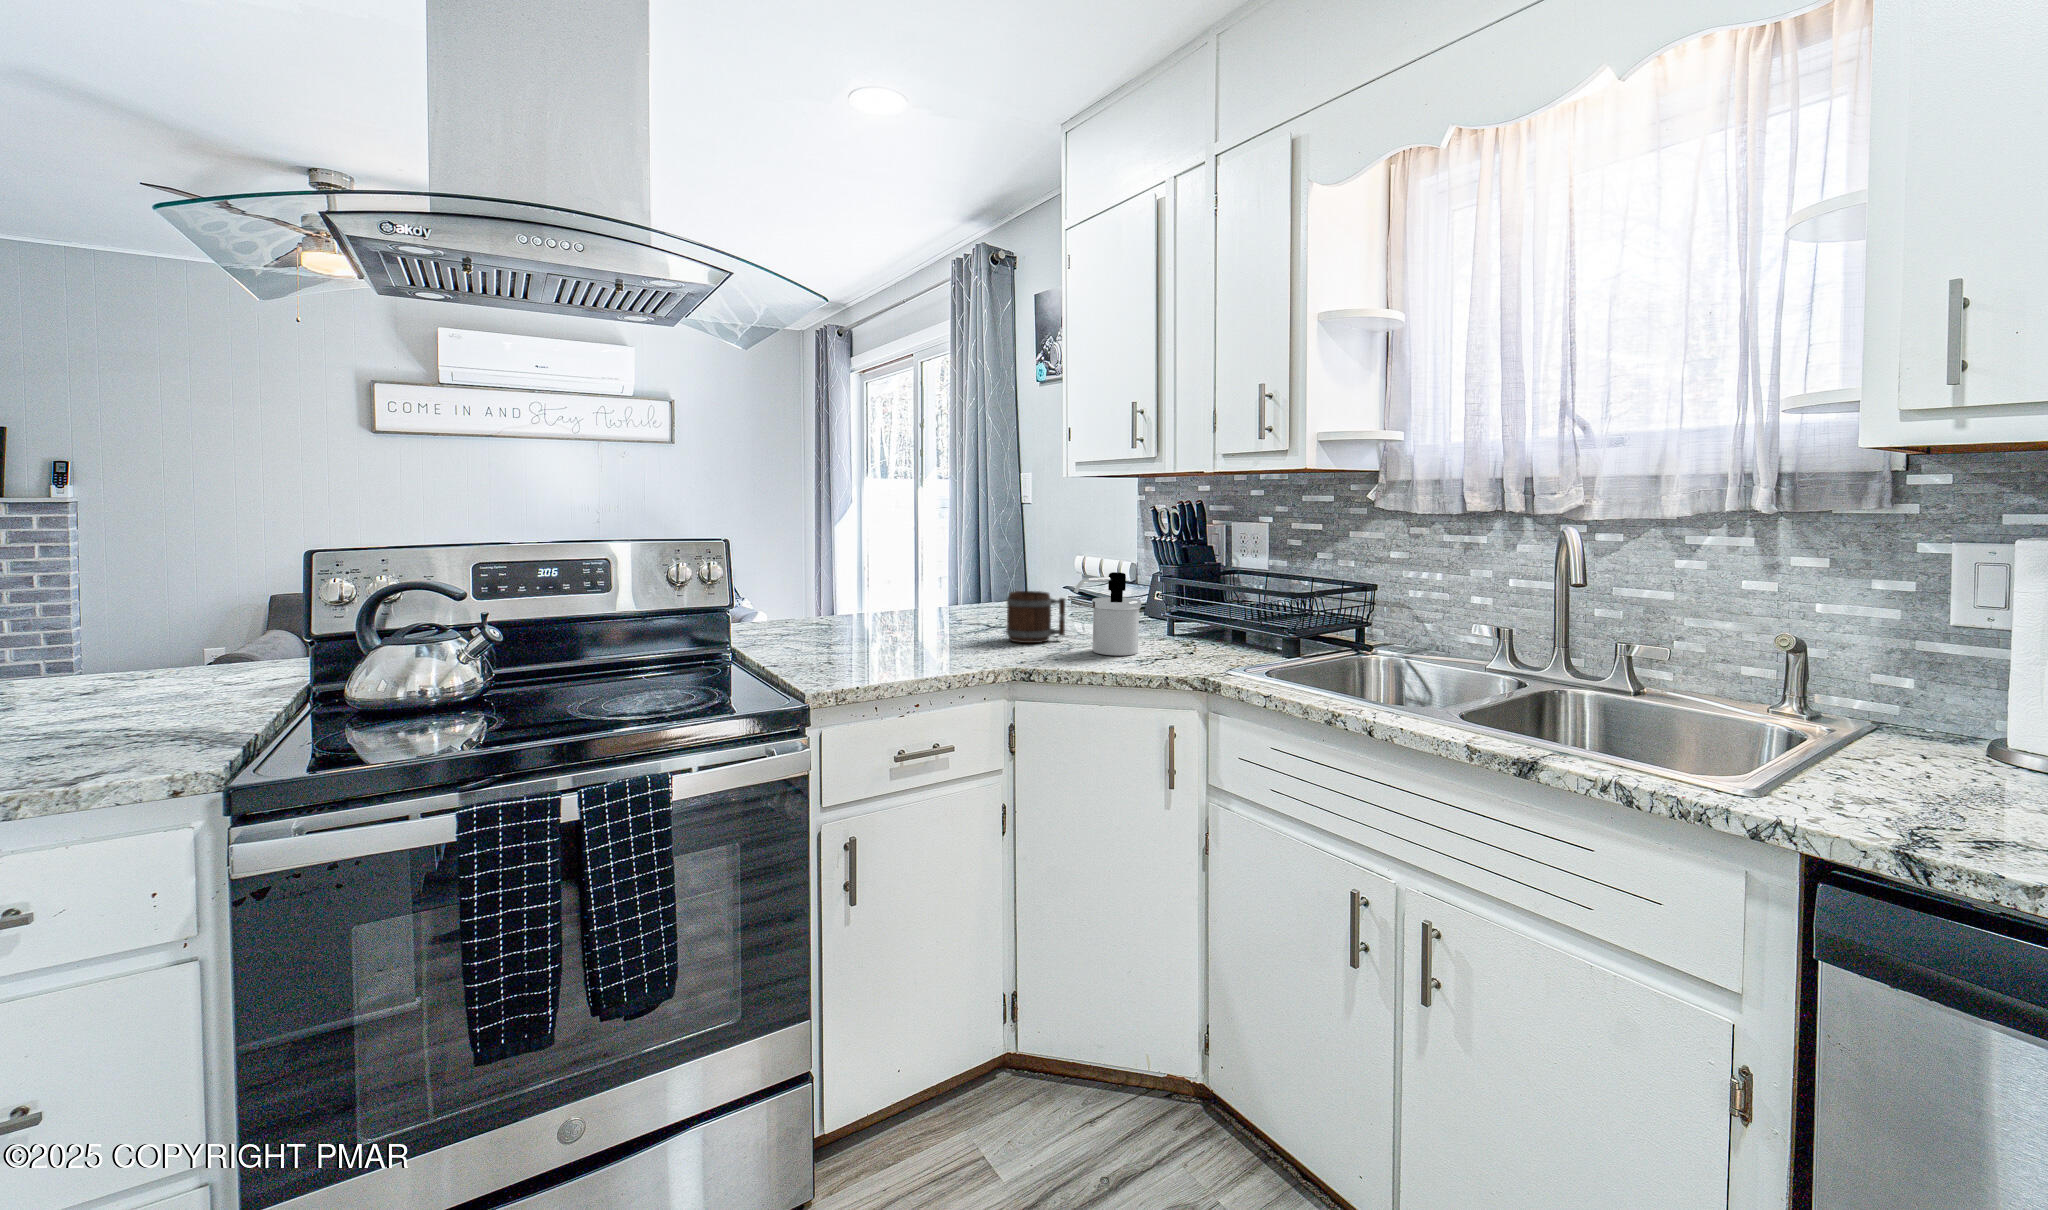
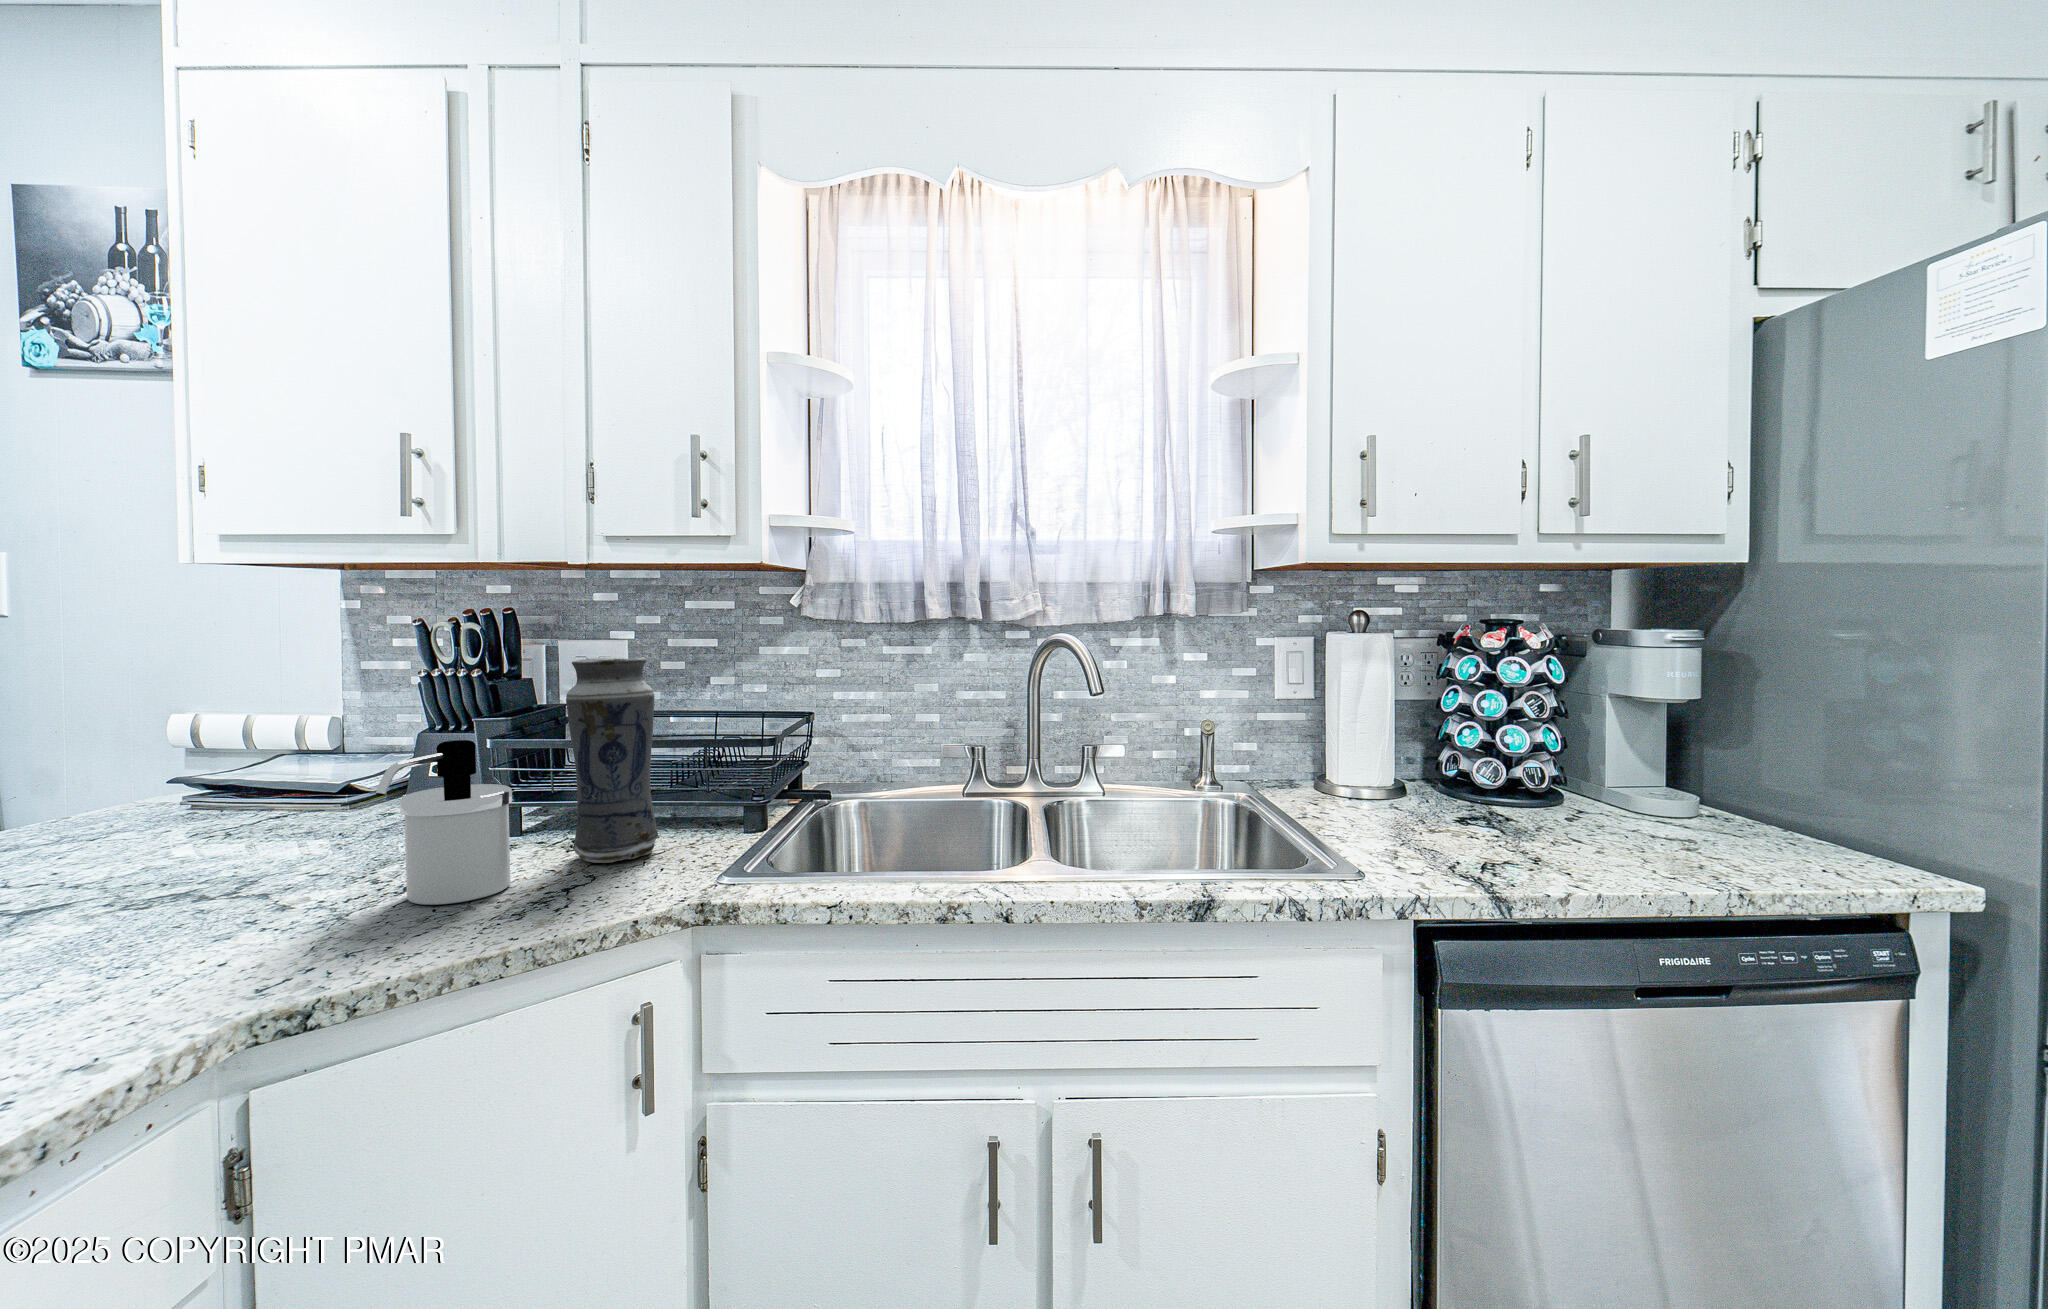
vase: none [1175,532,1226,655] -> present [566,657,658,863]
mug: present [1006,591,1065,643] -> none [124,801,303,930]

